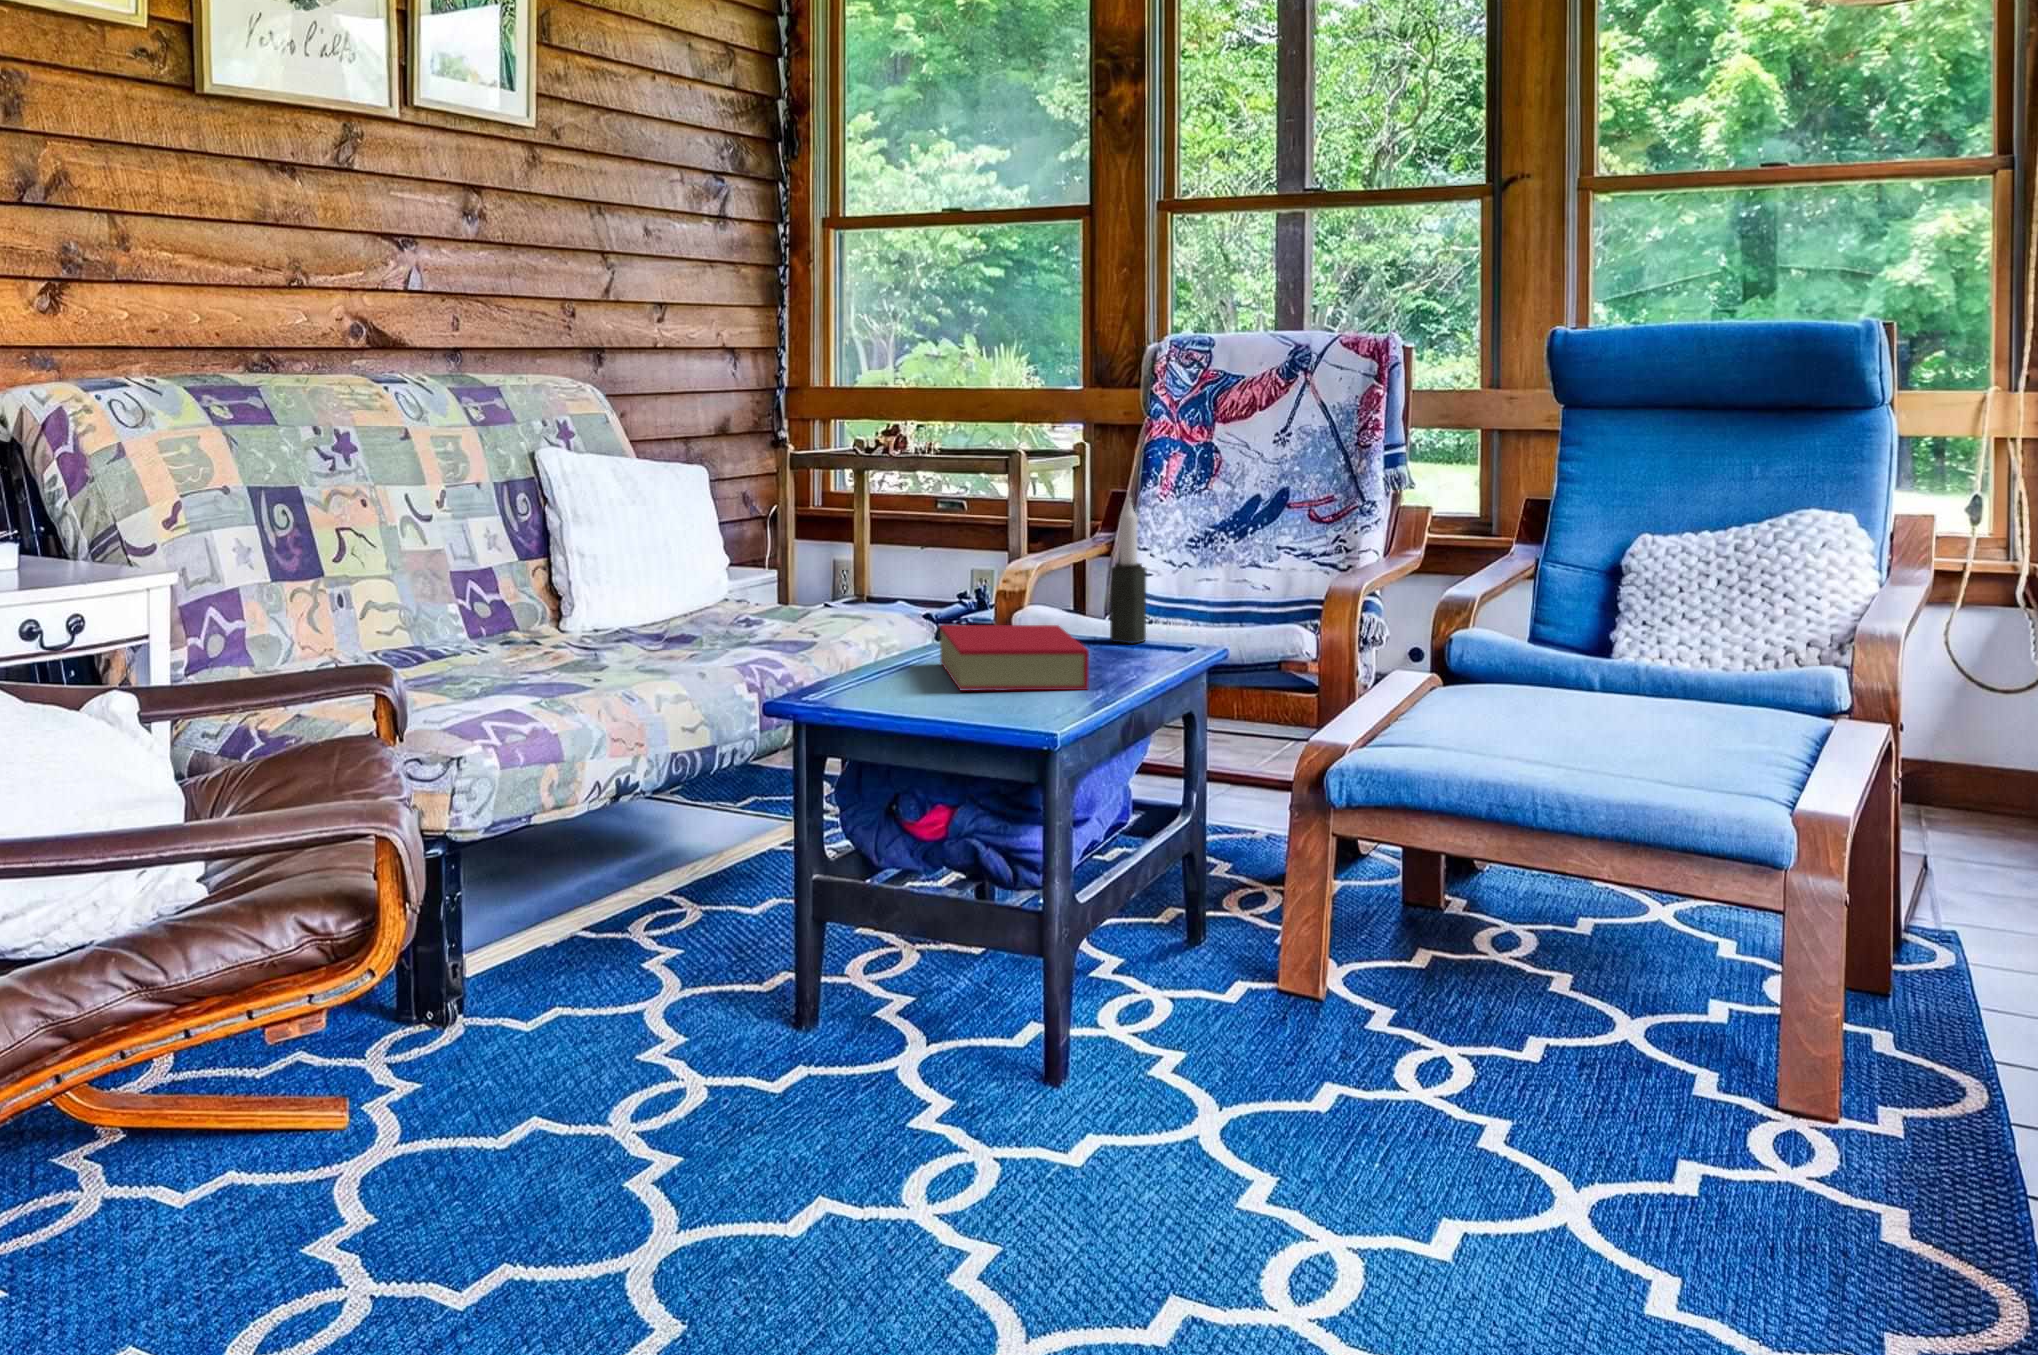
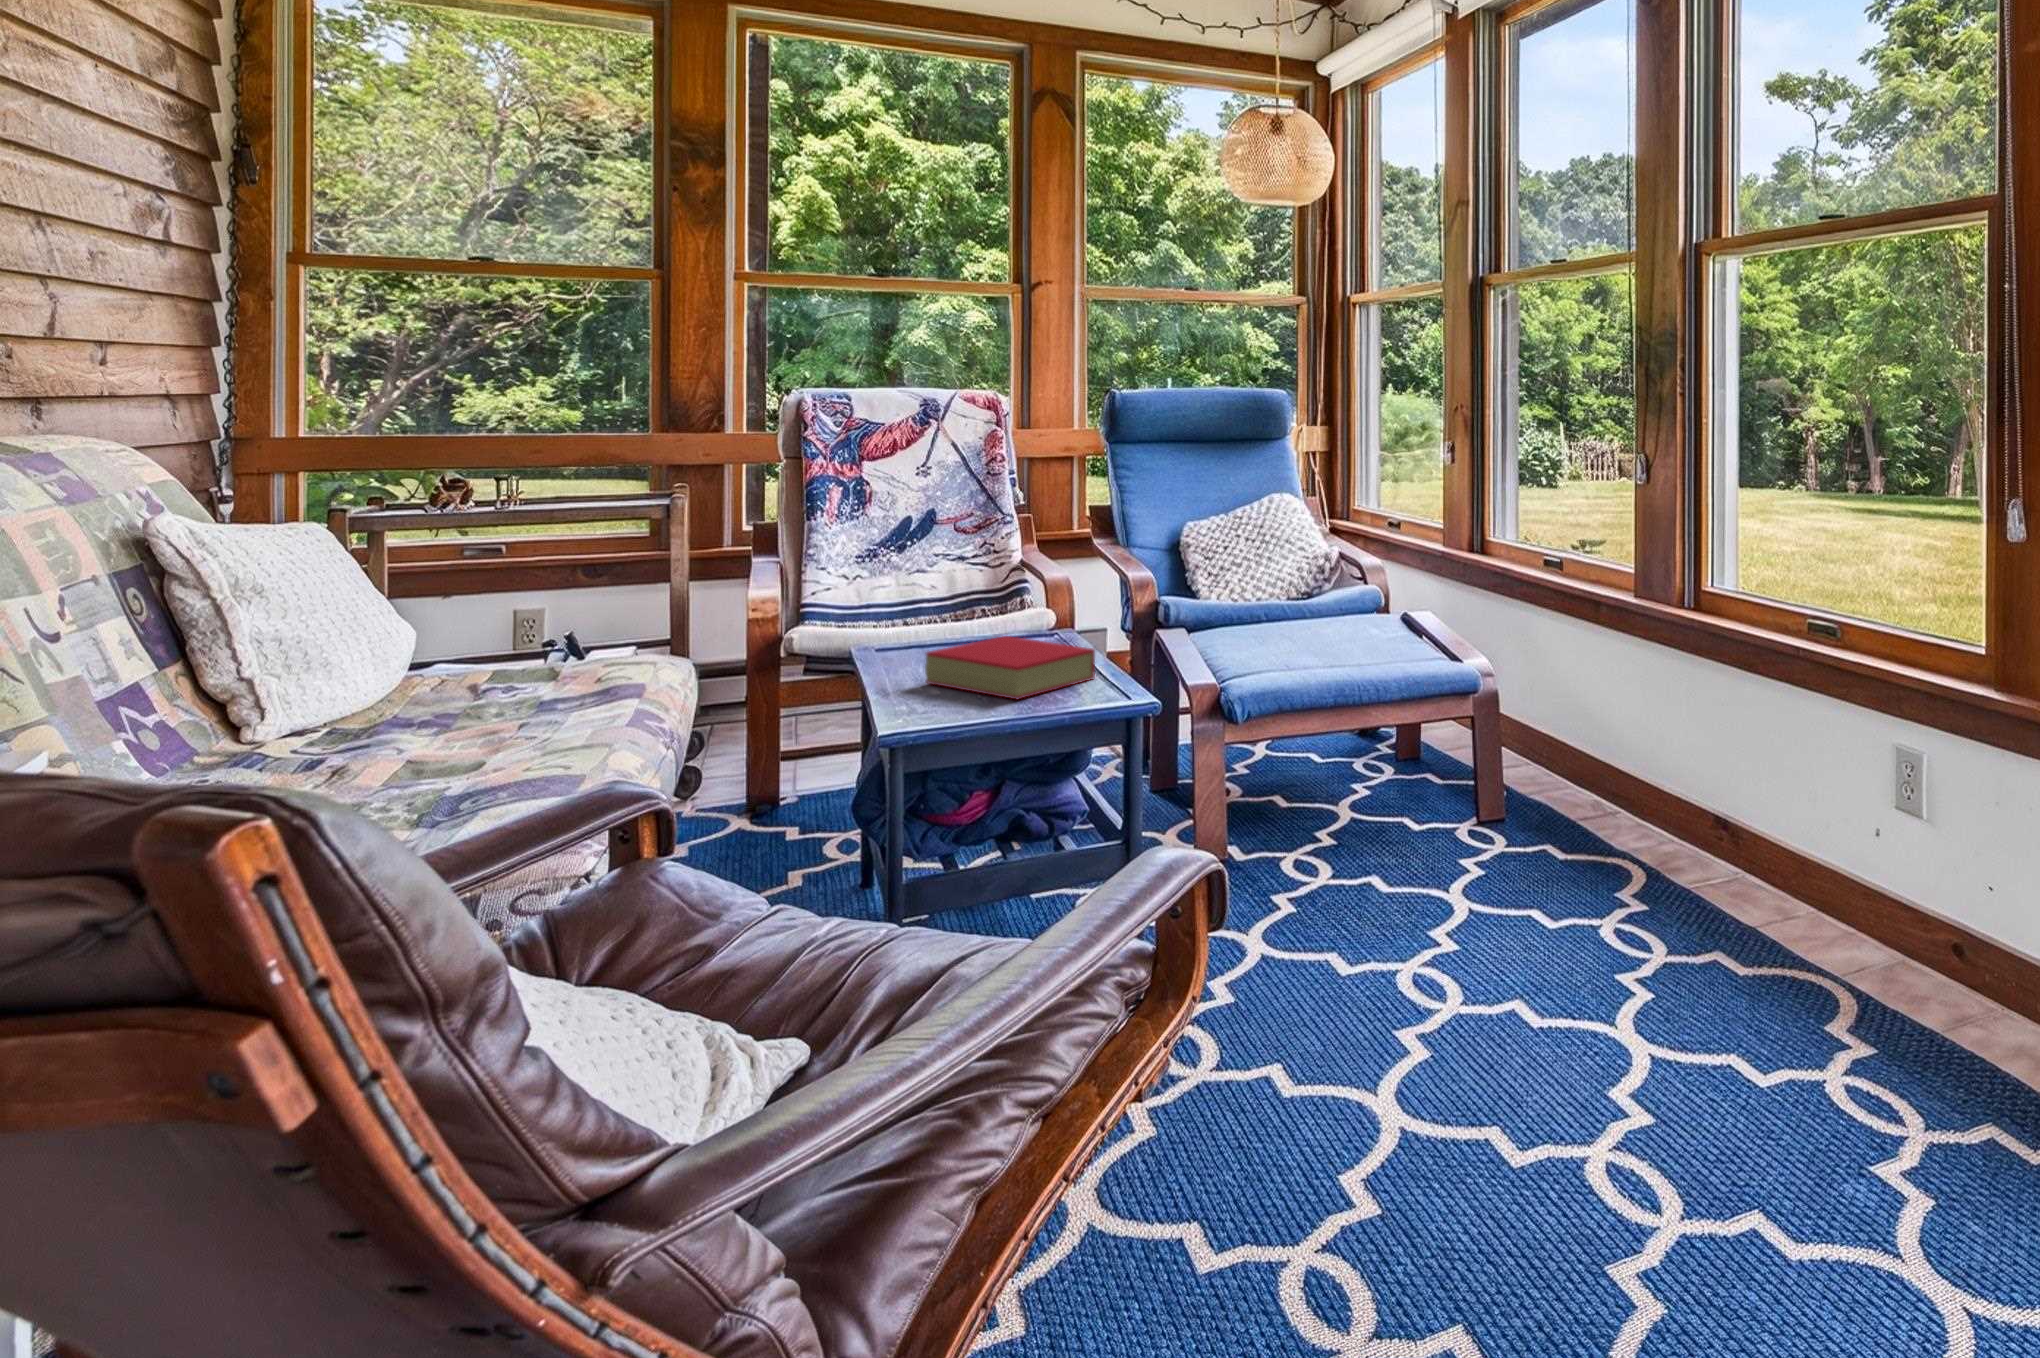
candle: present [1110,497,1146,644] -> none [993,529,1019,643]

